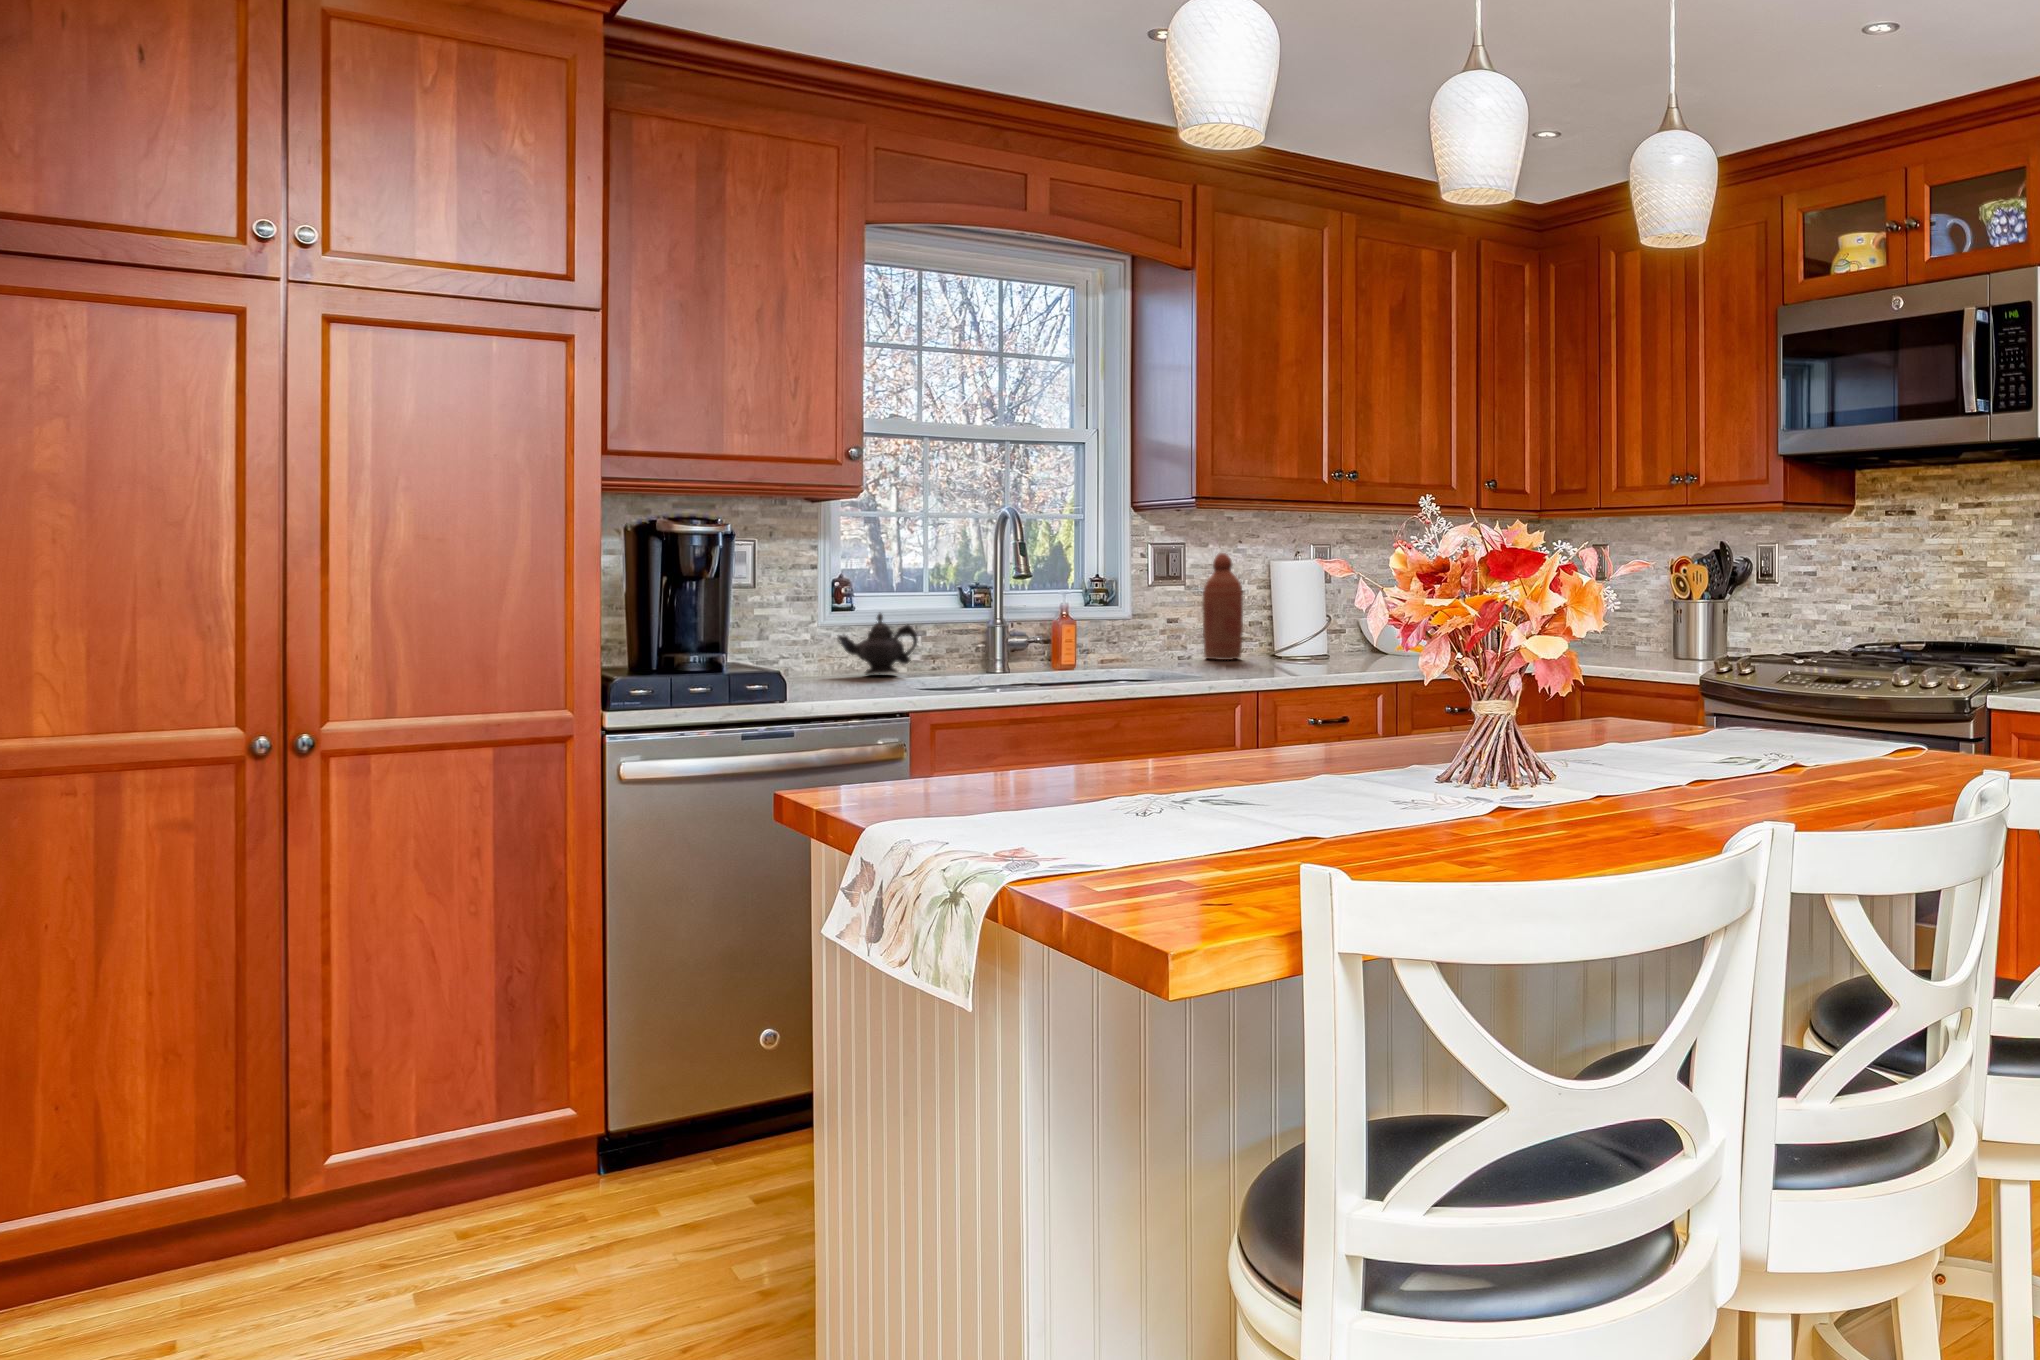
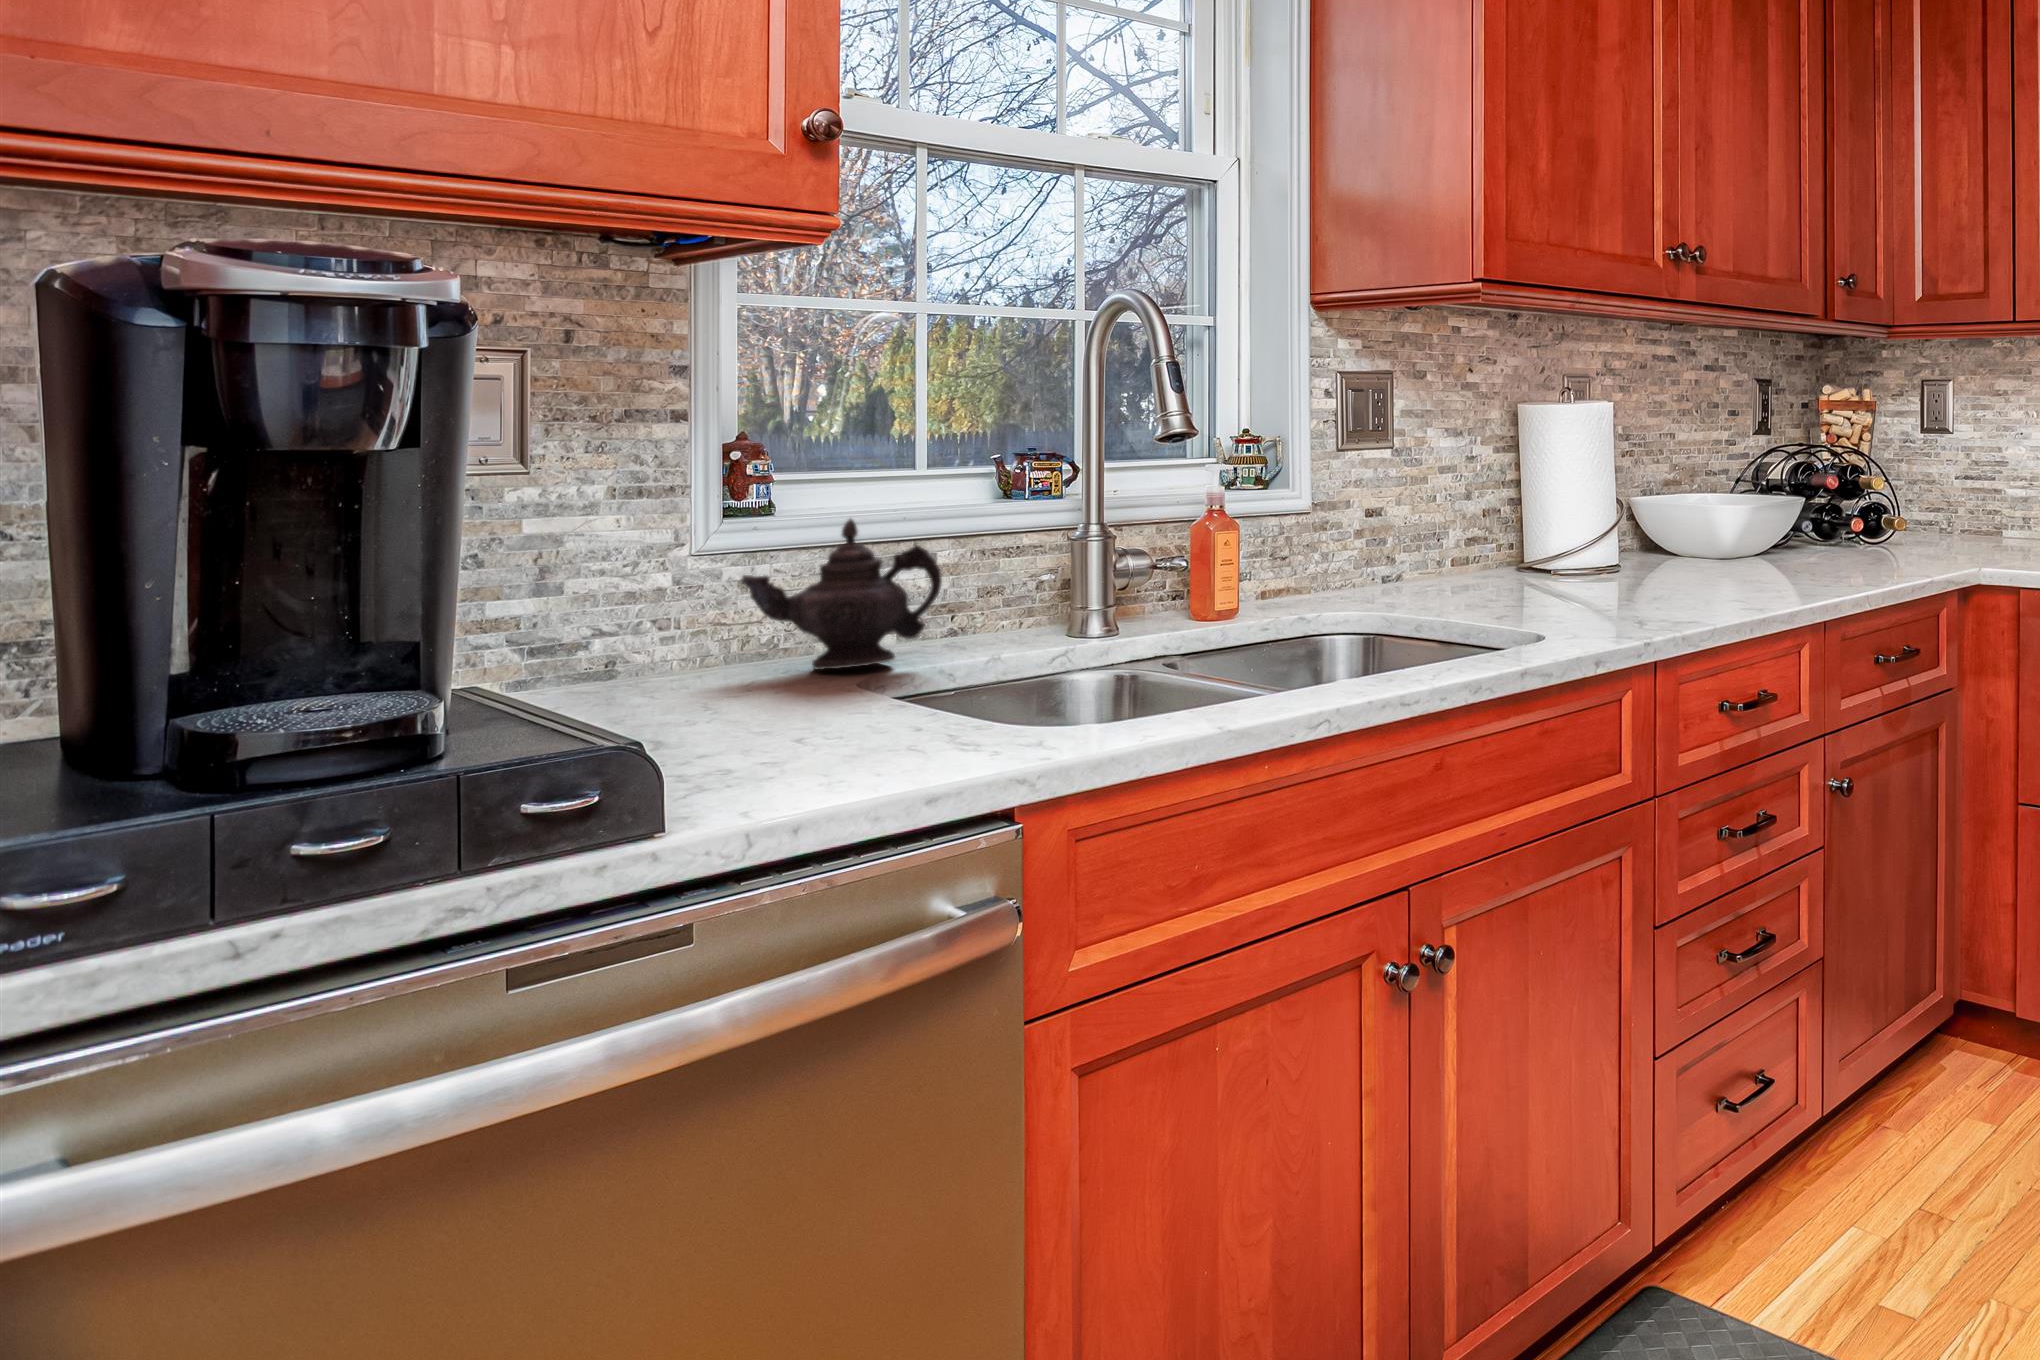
bottle: present [1202,553,1243,660] -> none [1426,384,1499,581]

